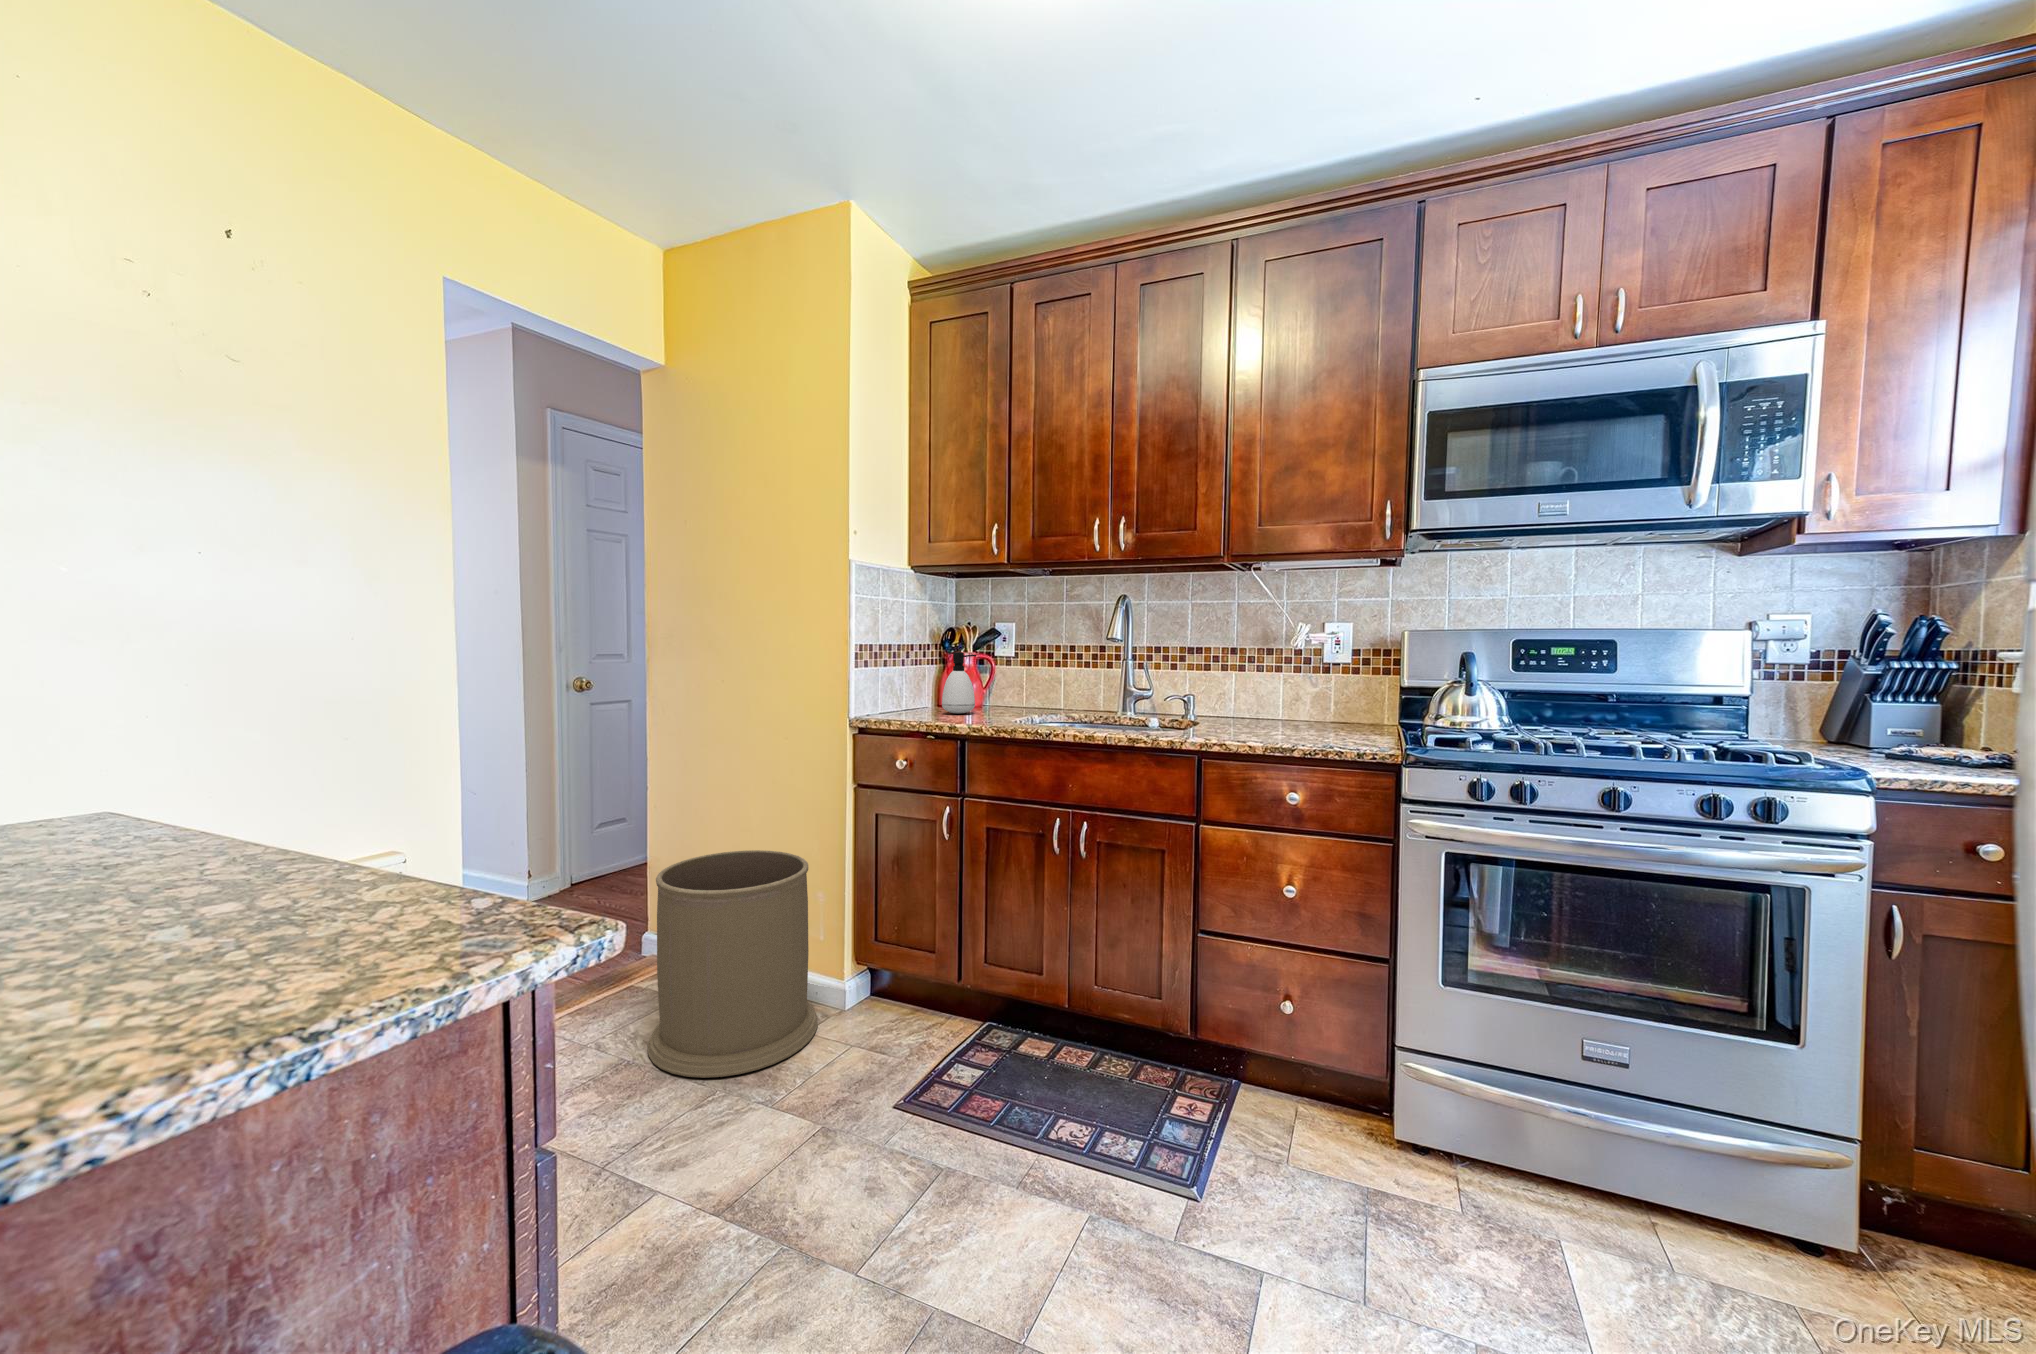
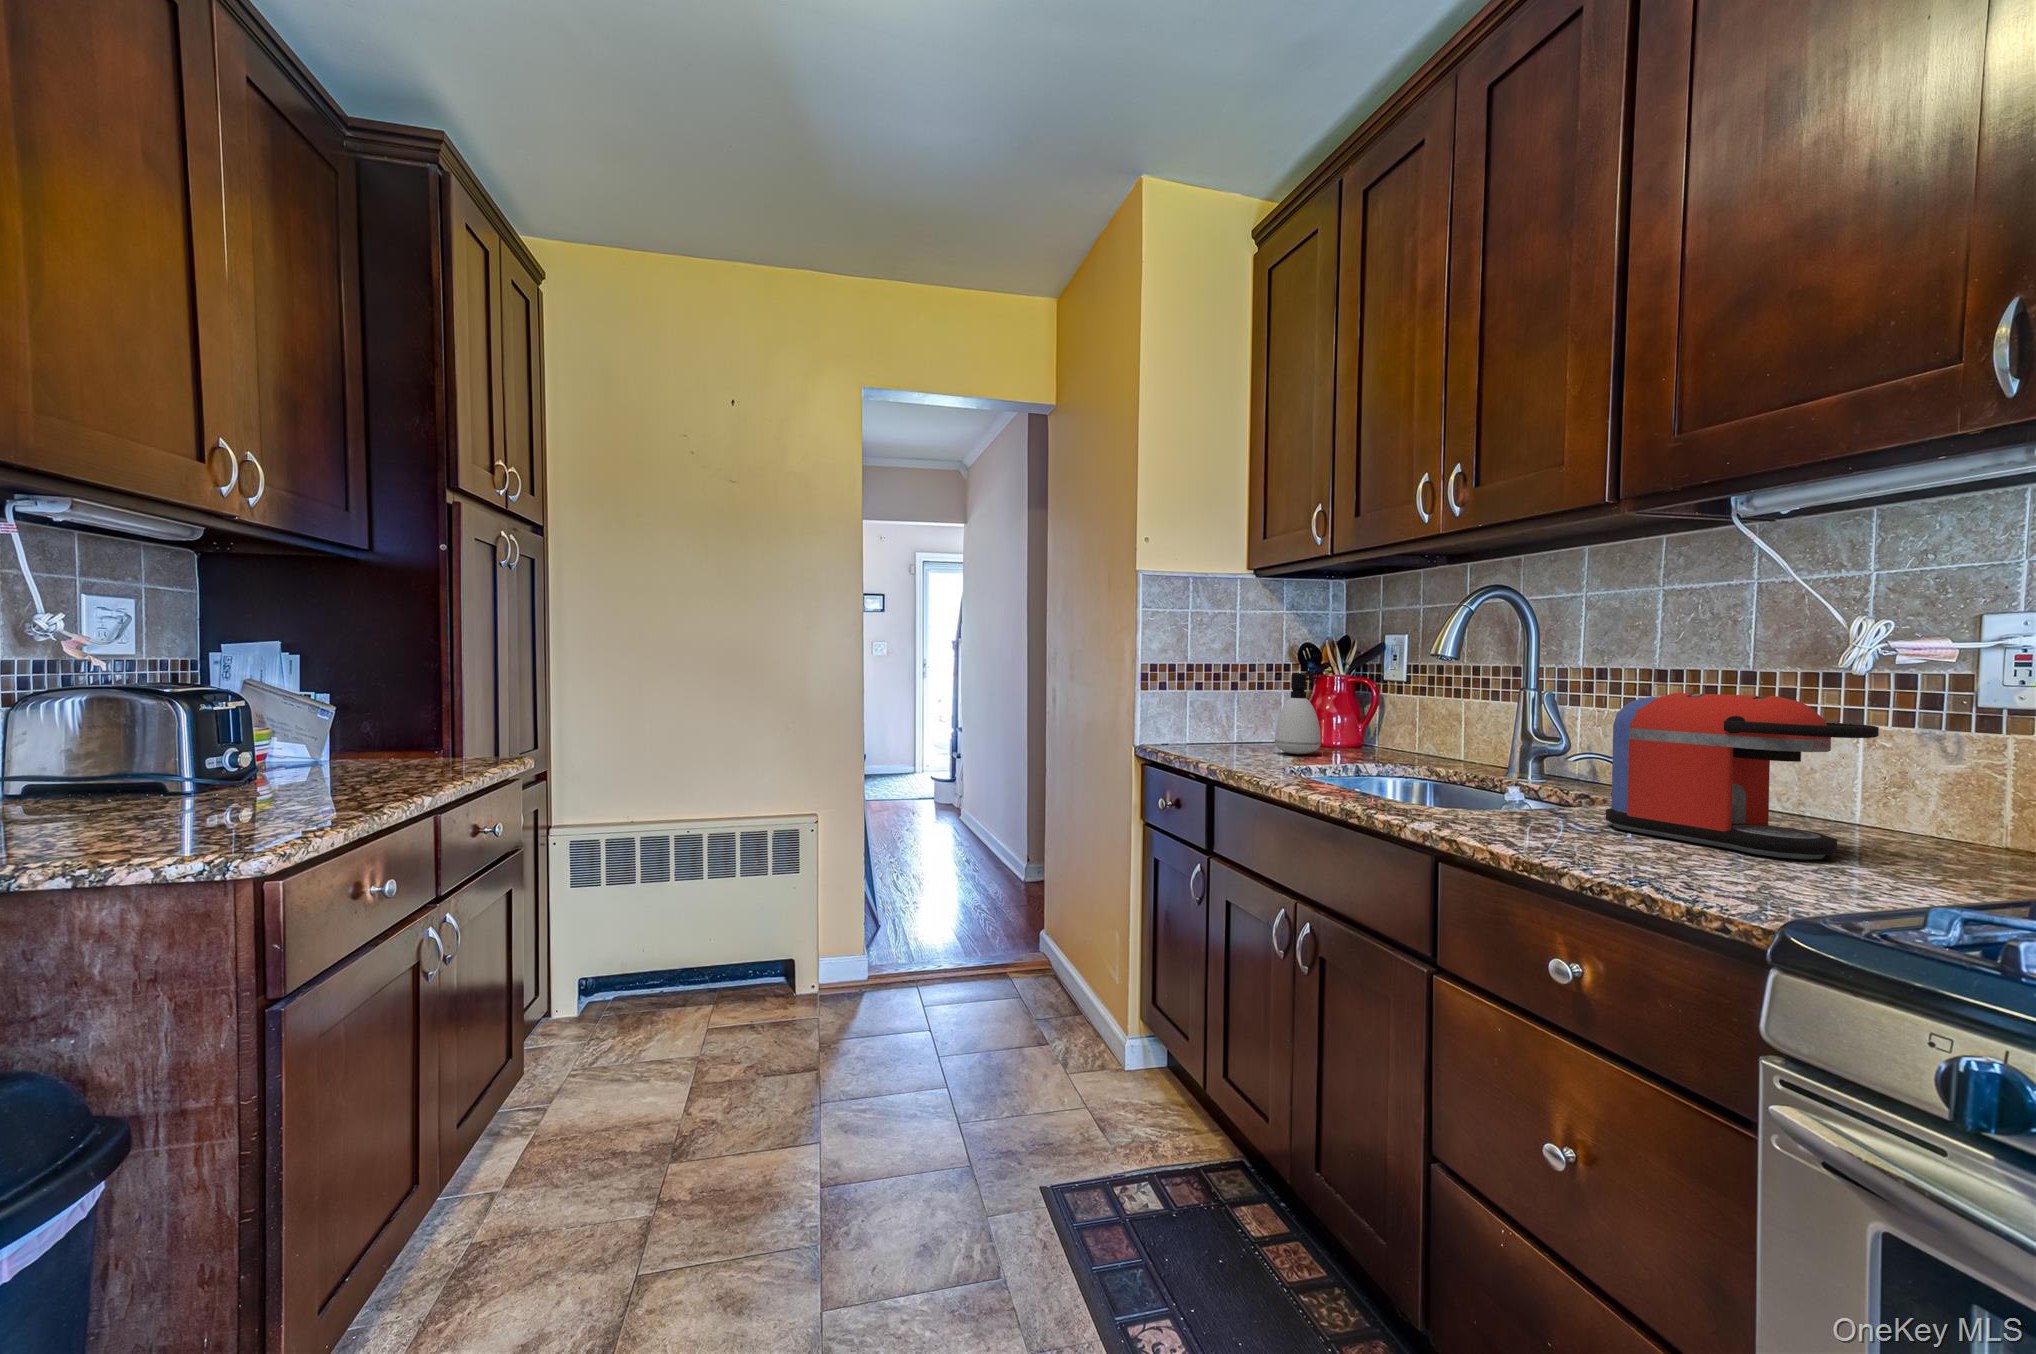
coffee maker: none [1230,660,1339,733] -> present [1606,693,1879,859]
trash can: present [648,850,818,1078] -> none [934,868,1094,1093]

